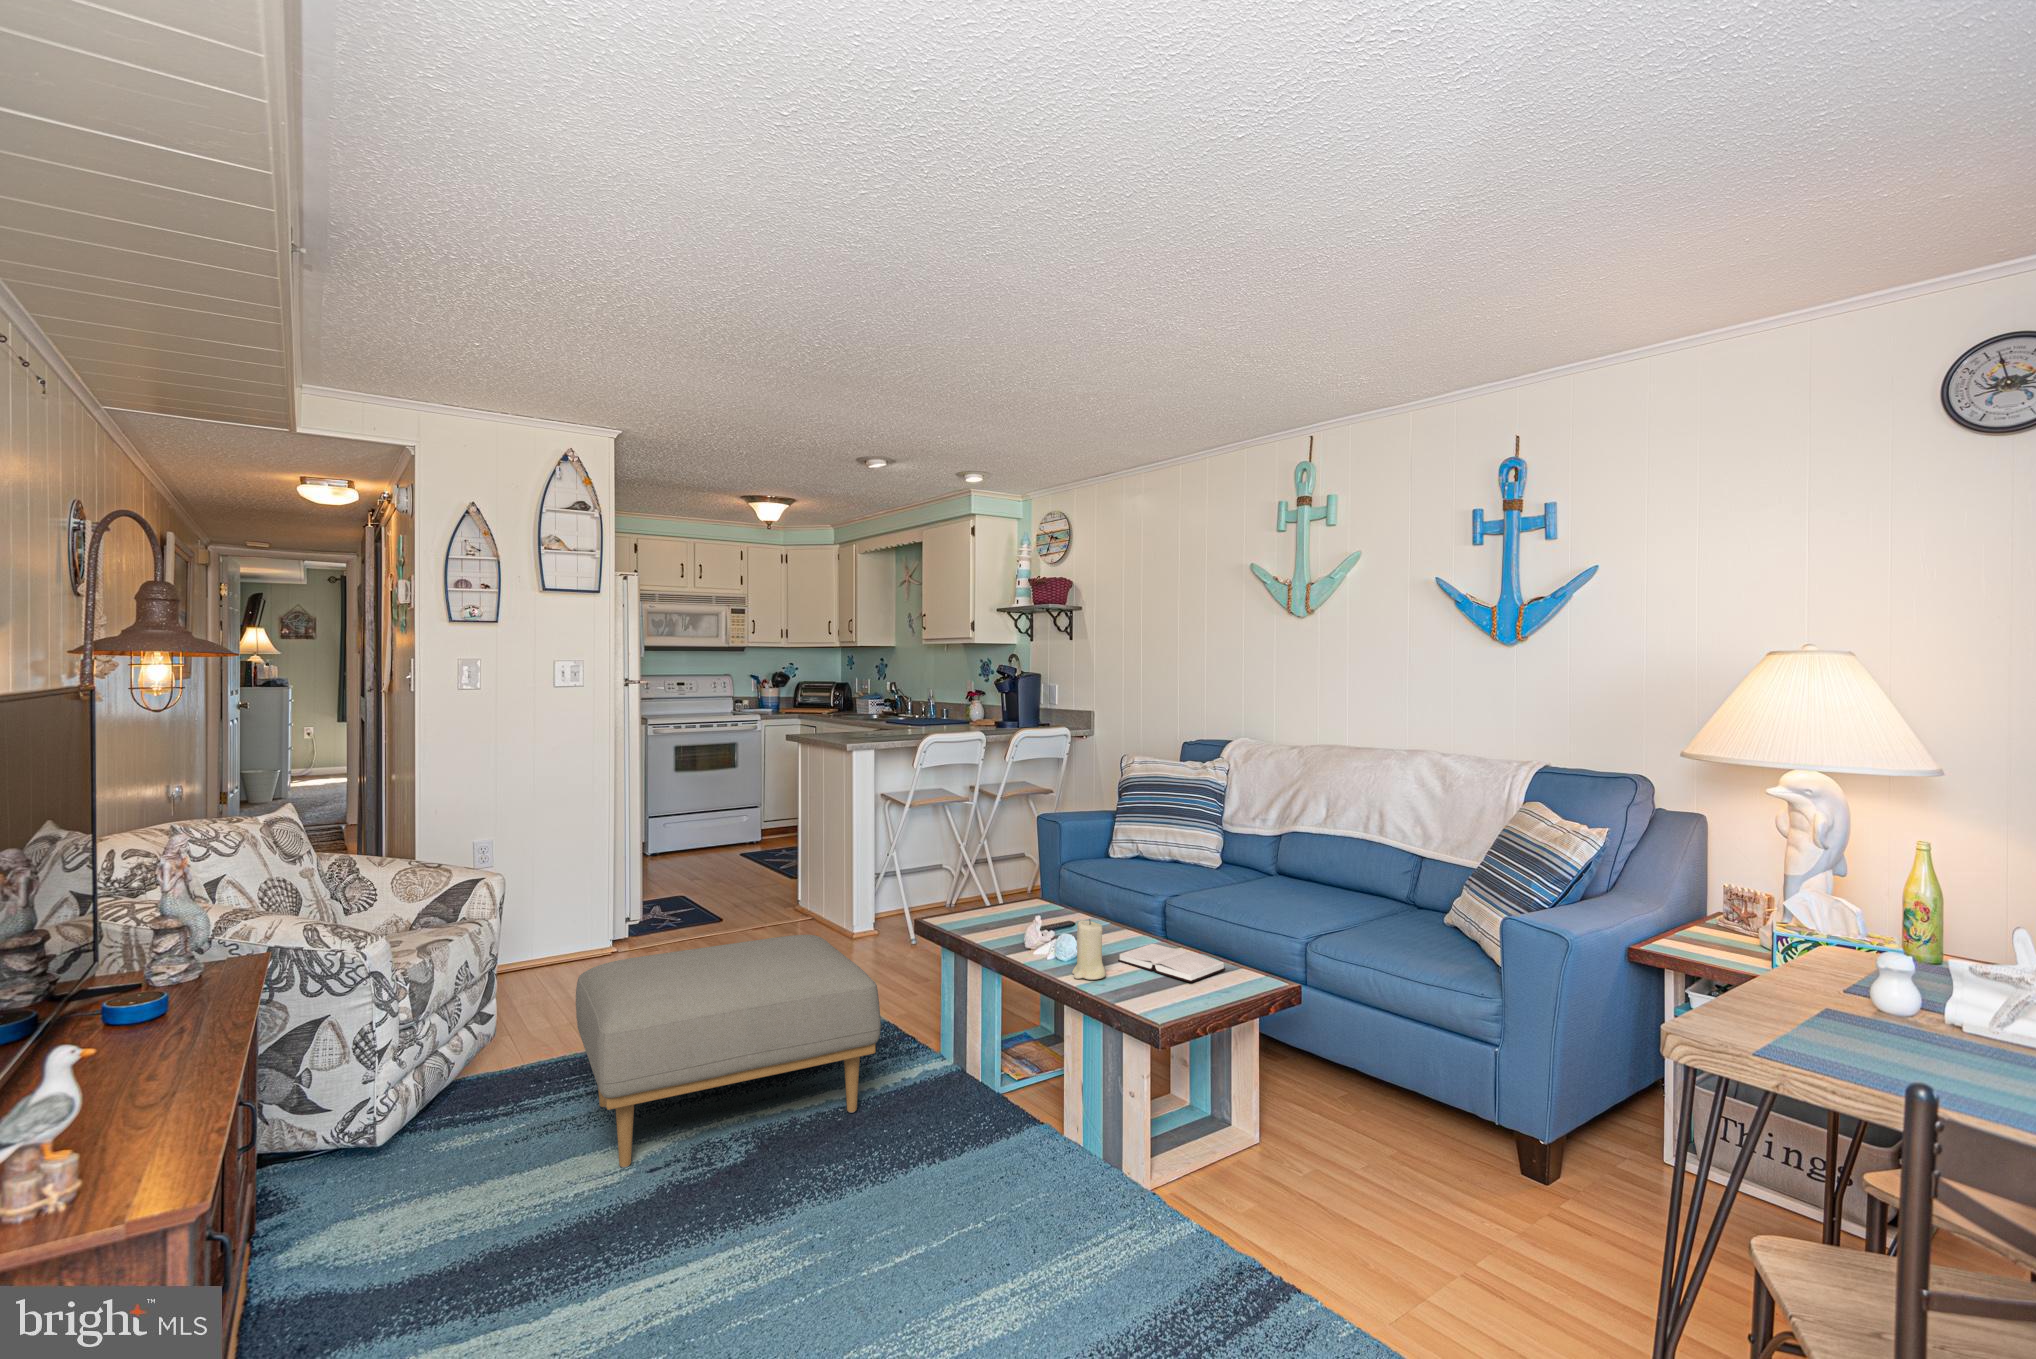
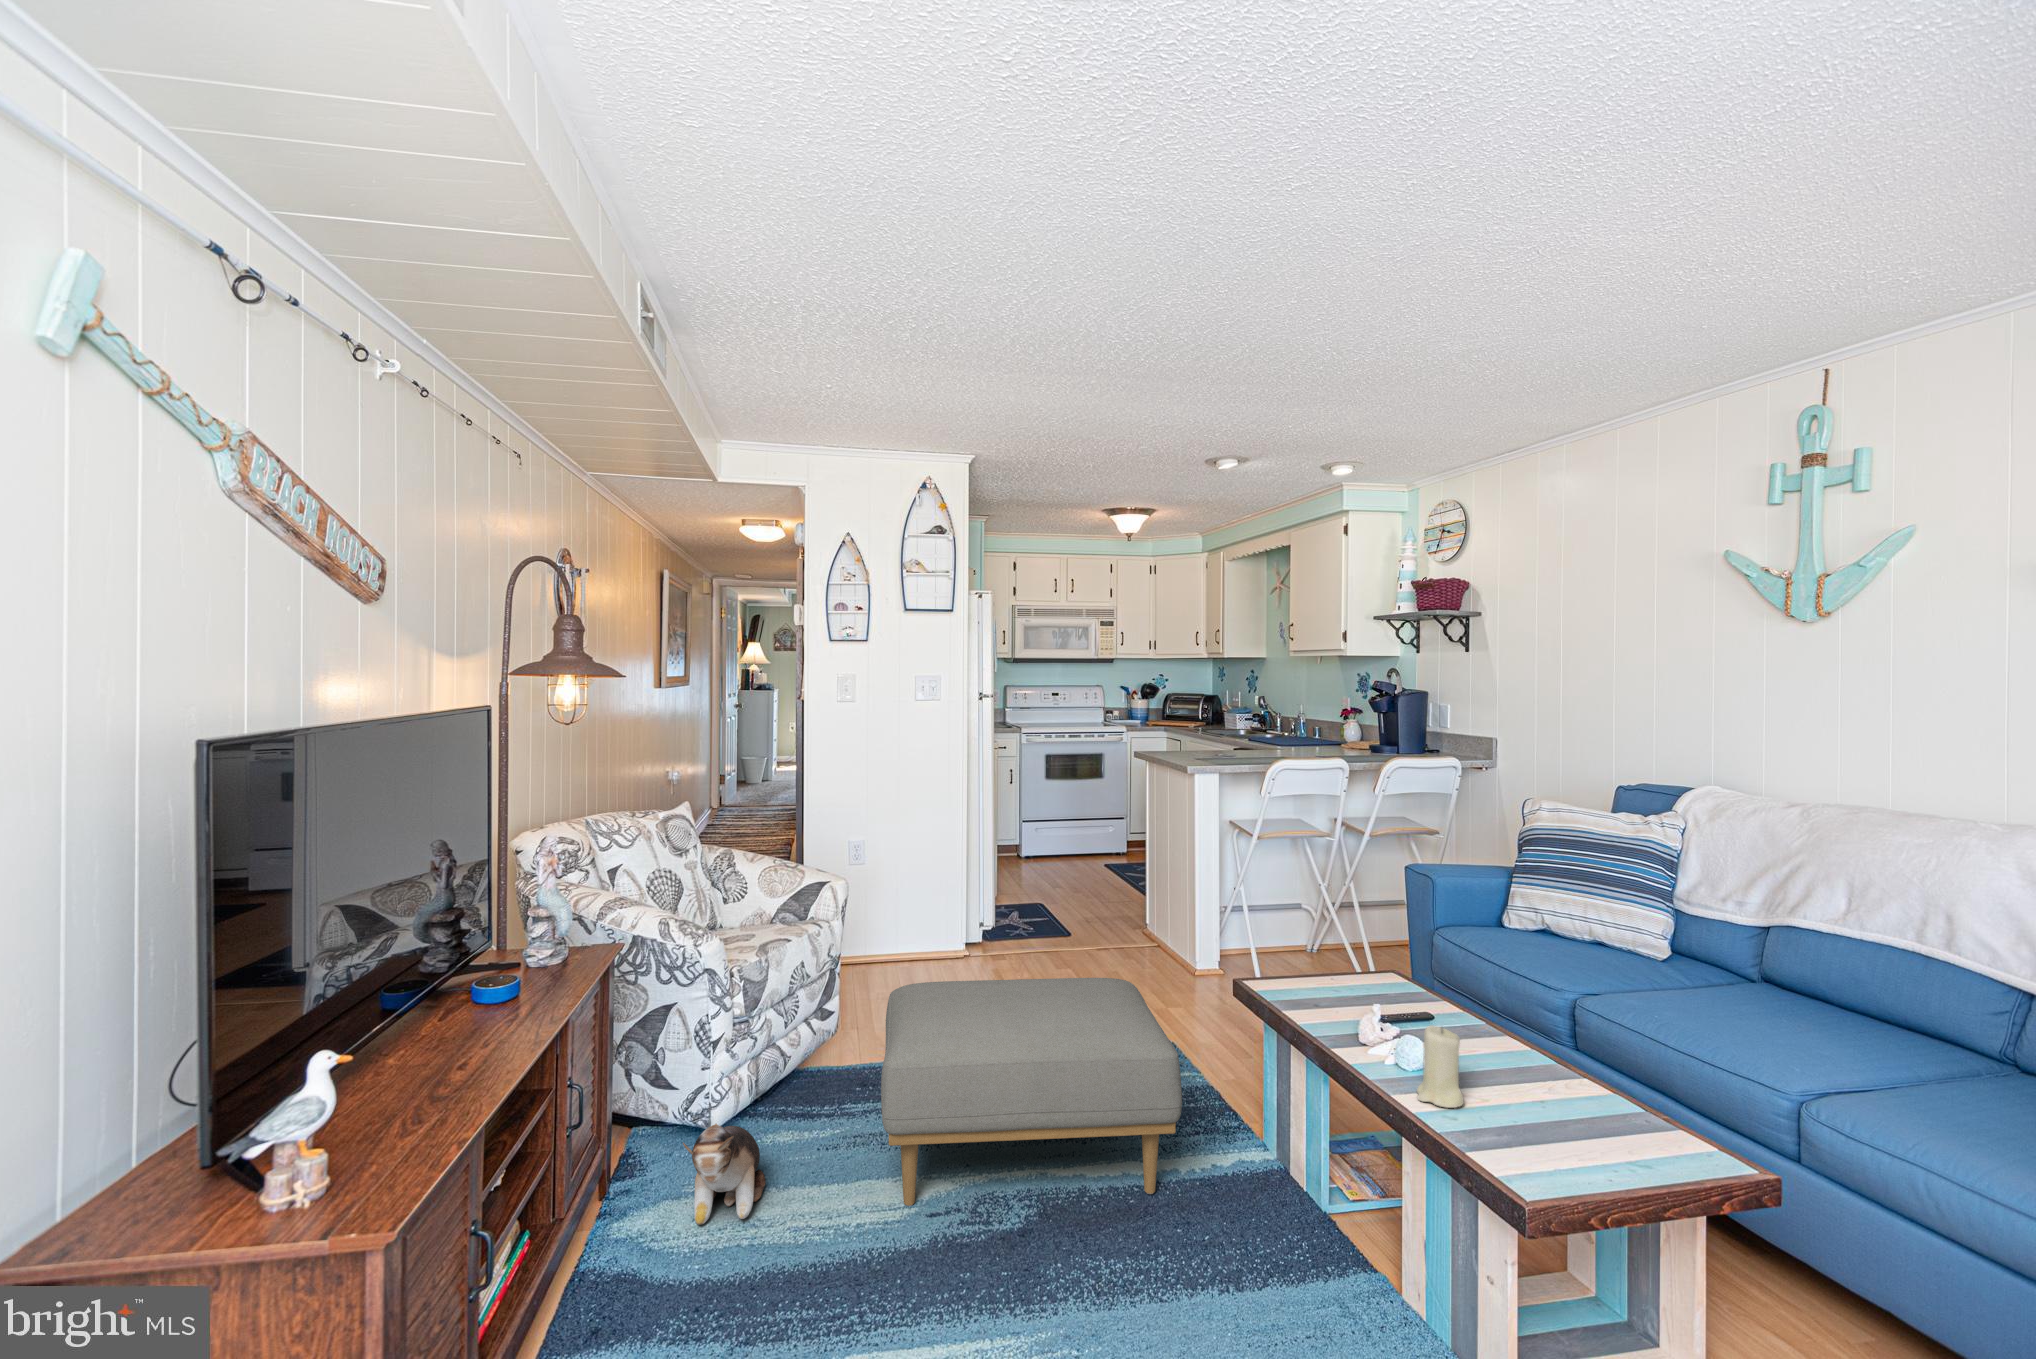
hardback book: present [1118,944,1225,983] -> none [1486,1064,1652,1139]
plush toy: none [382,1120,462,1229] -> present [683,1124,765,1225]

